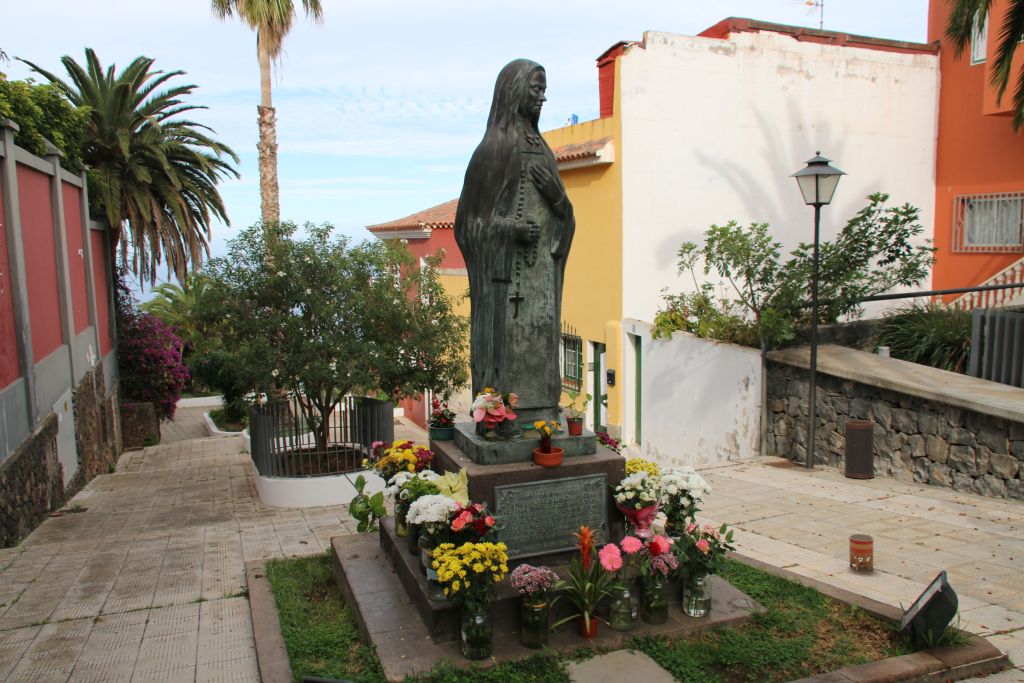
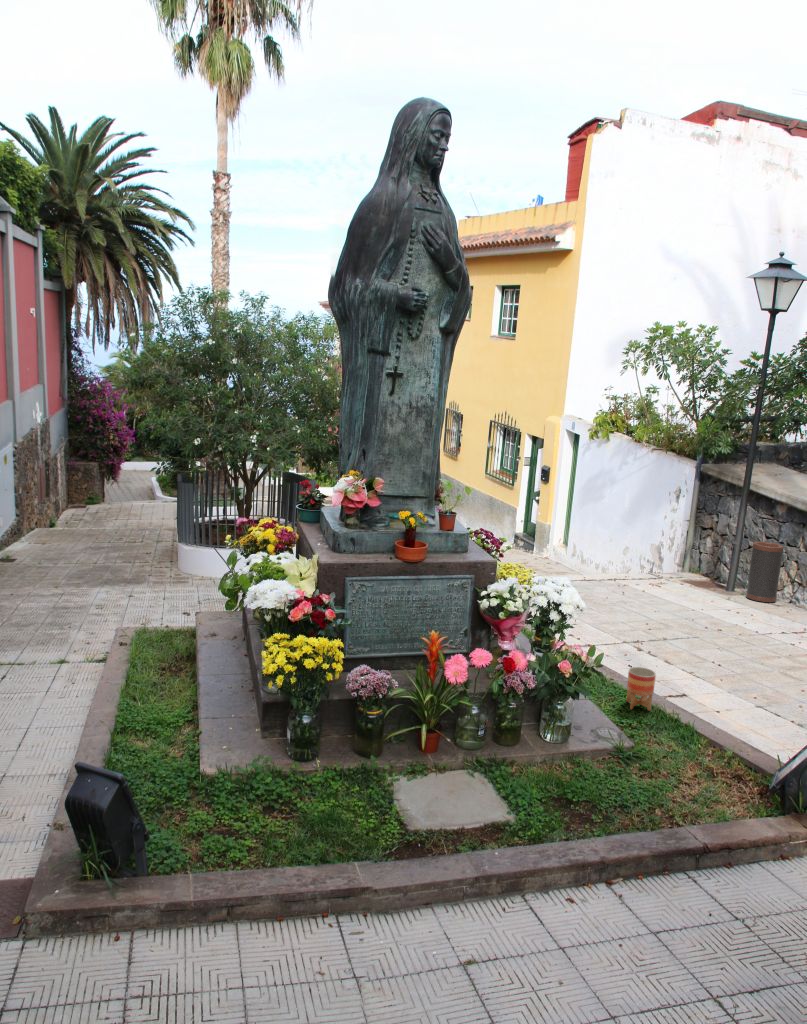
planter: present [849,534,874,571] -> present [626,667,656,711]

